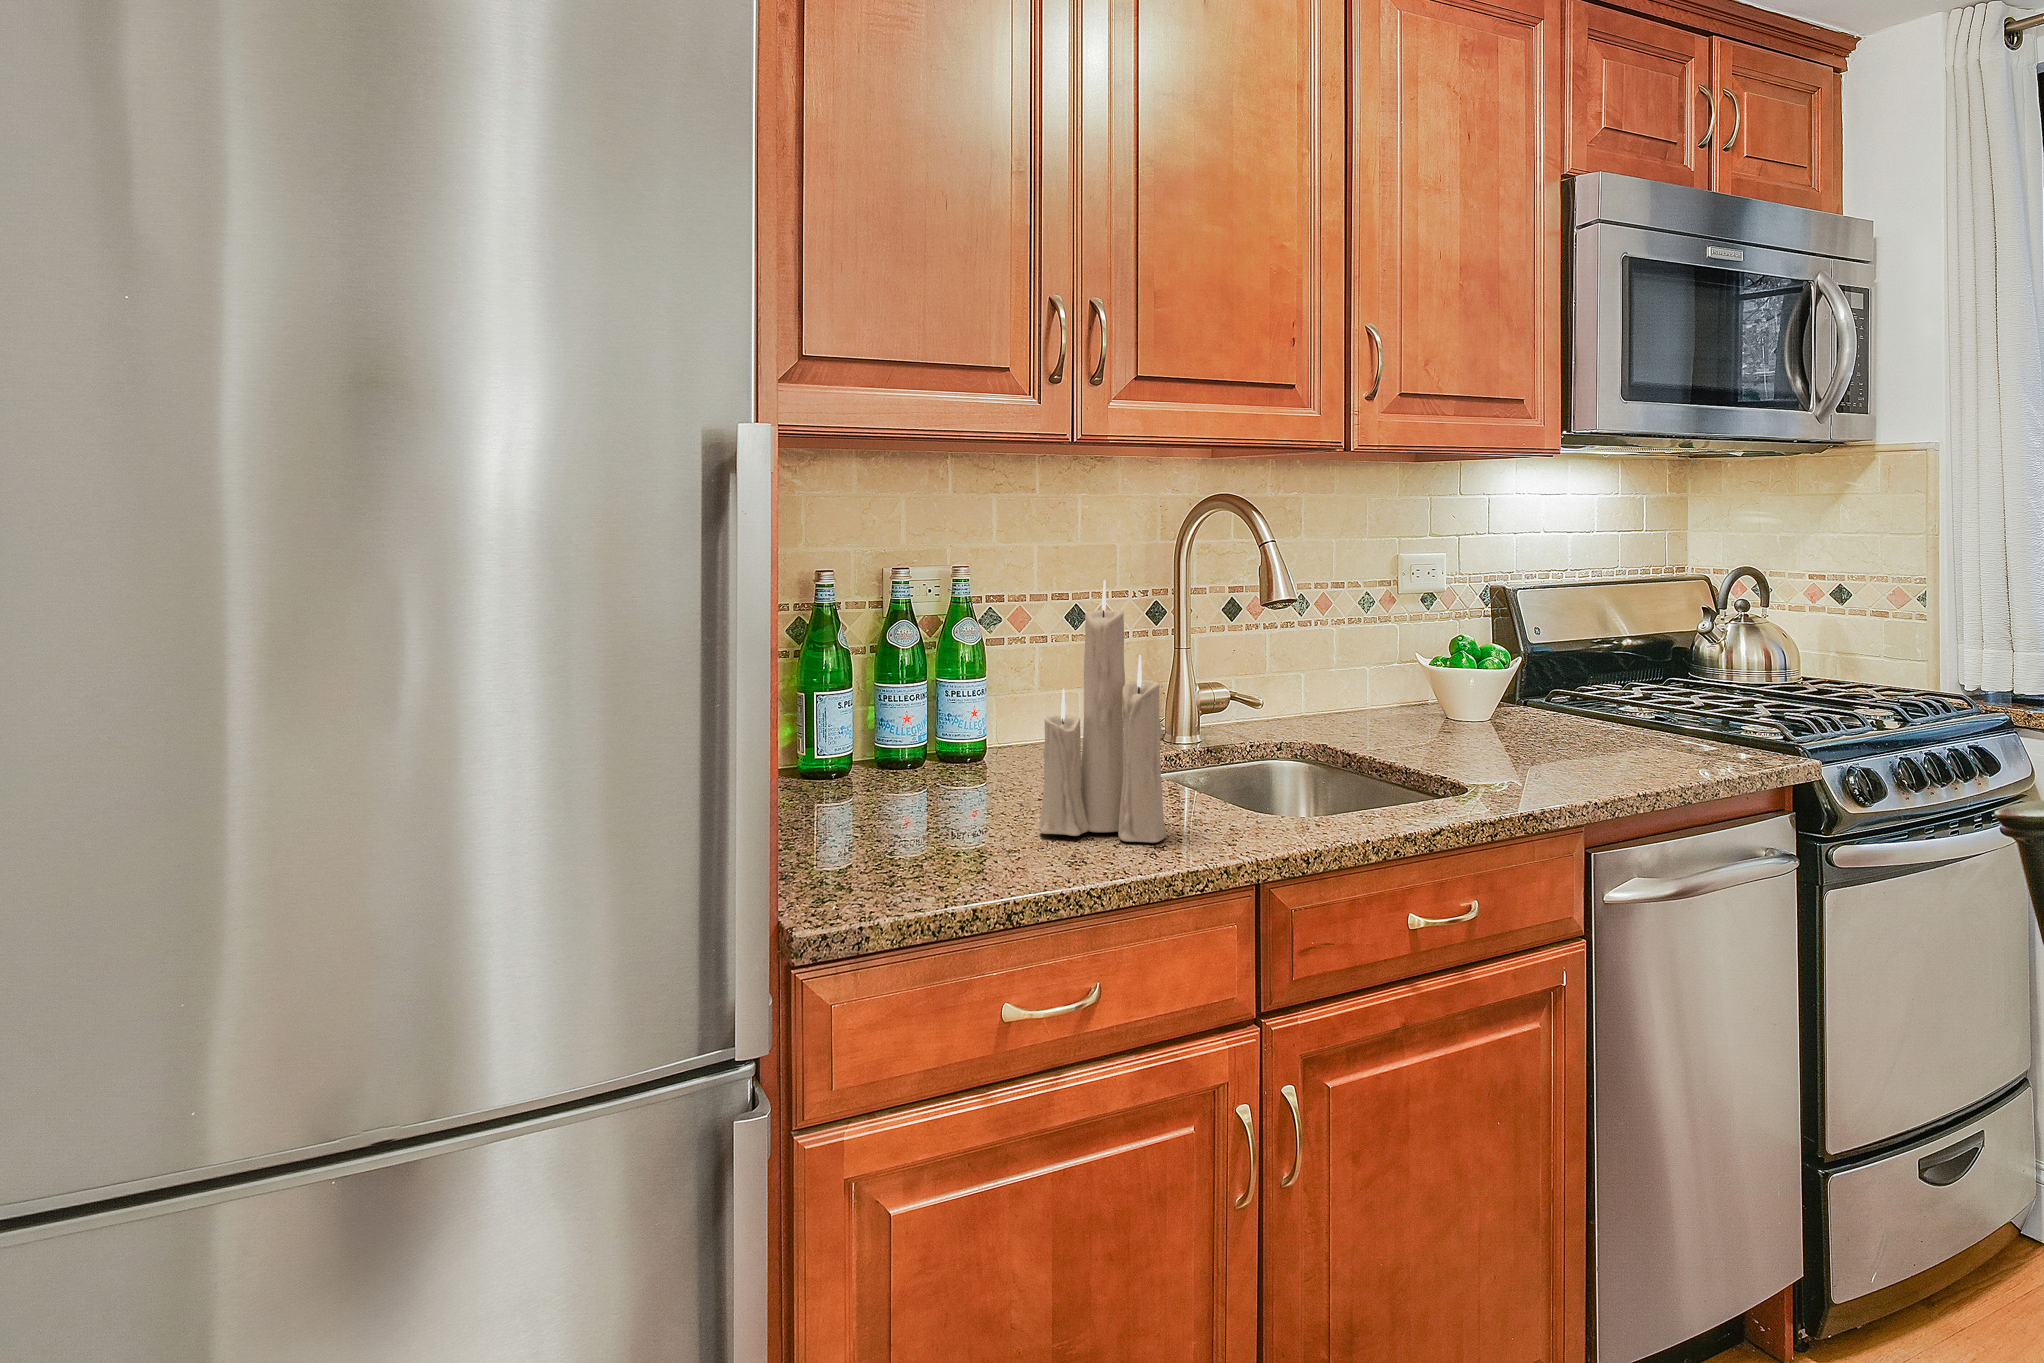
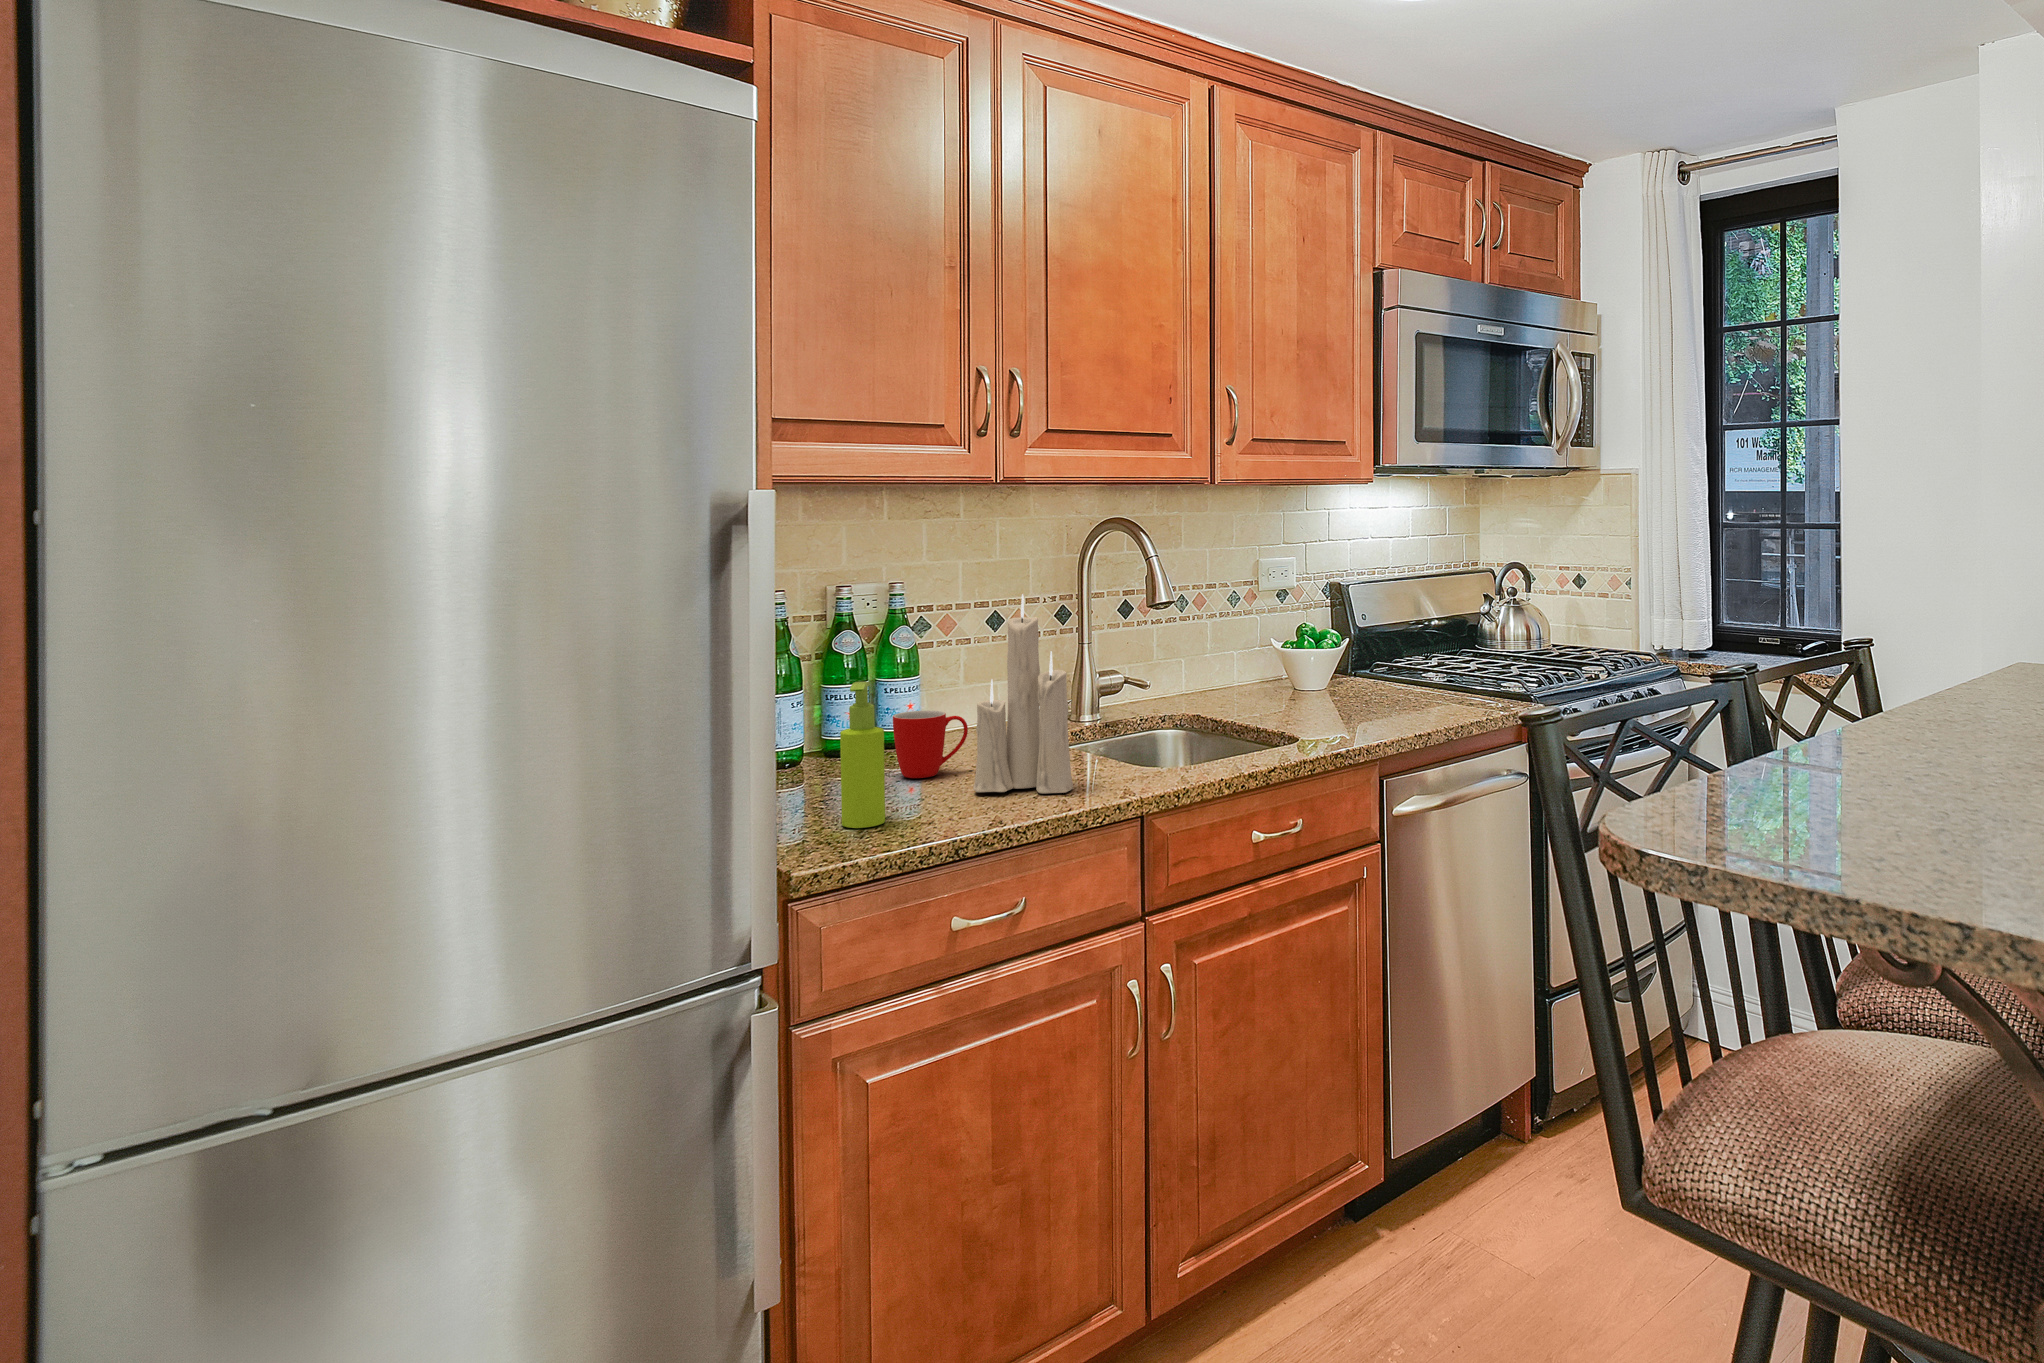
soap dispenser: none [871,684,925,872] -> present [840,682,885,828]
mug: none [945,723,1035,808] -> present [893,711,968,778]

